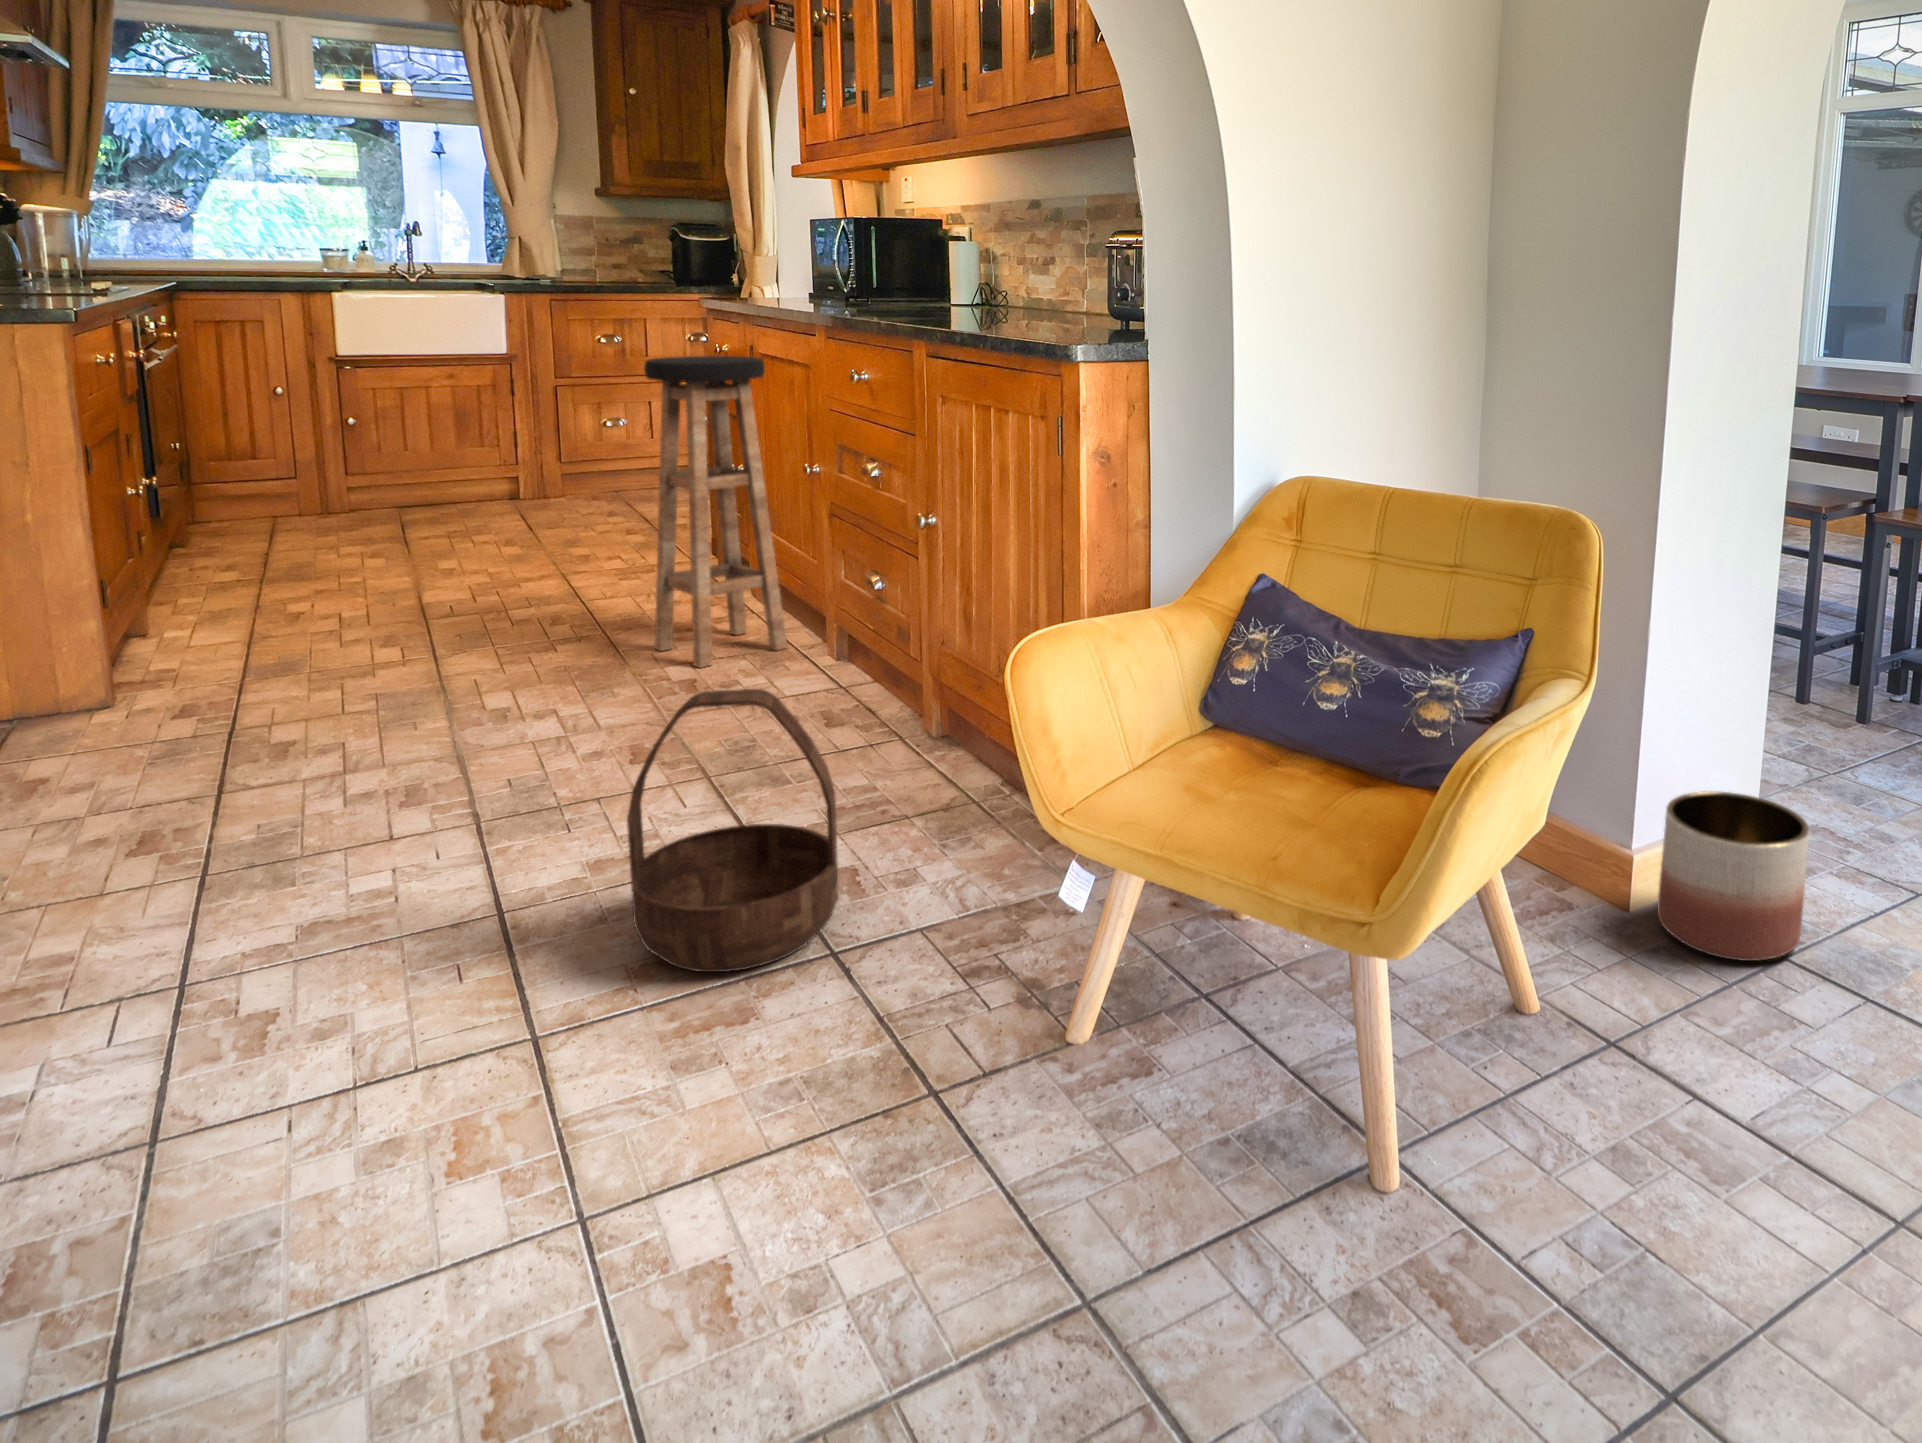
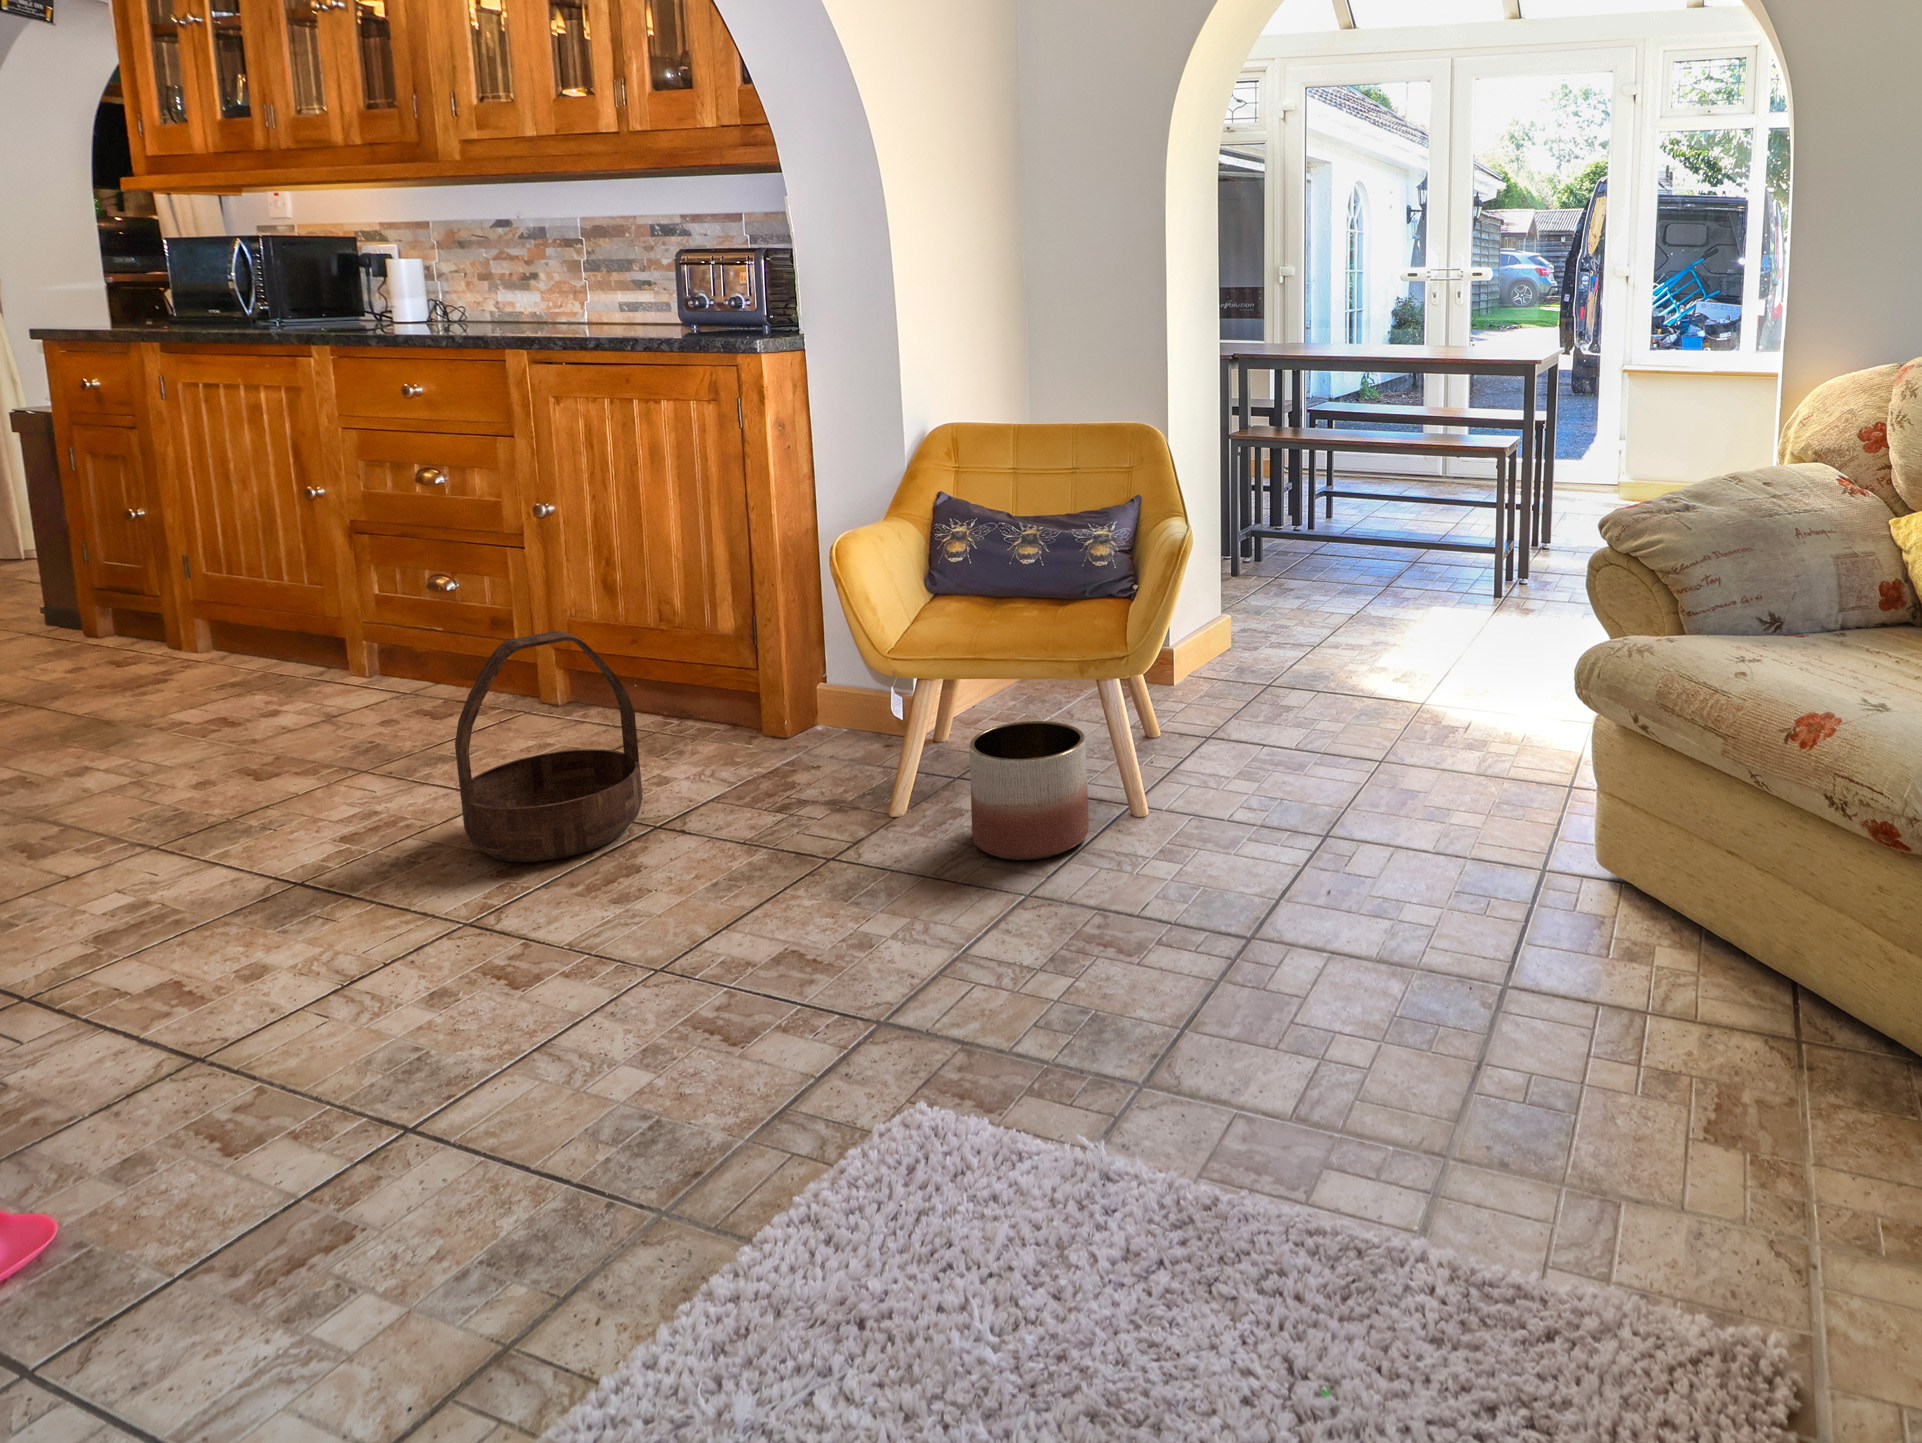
bar stool: present [644,356,787,668] -> none [96,383,300,705]
planter: present [1657,791,1809,961] -> present [969,721,1089,860]

